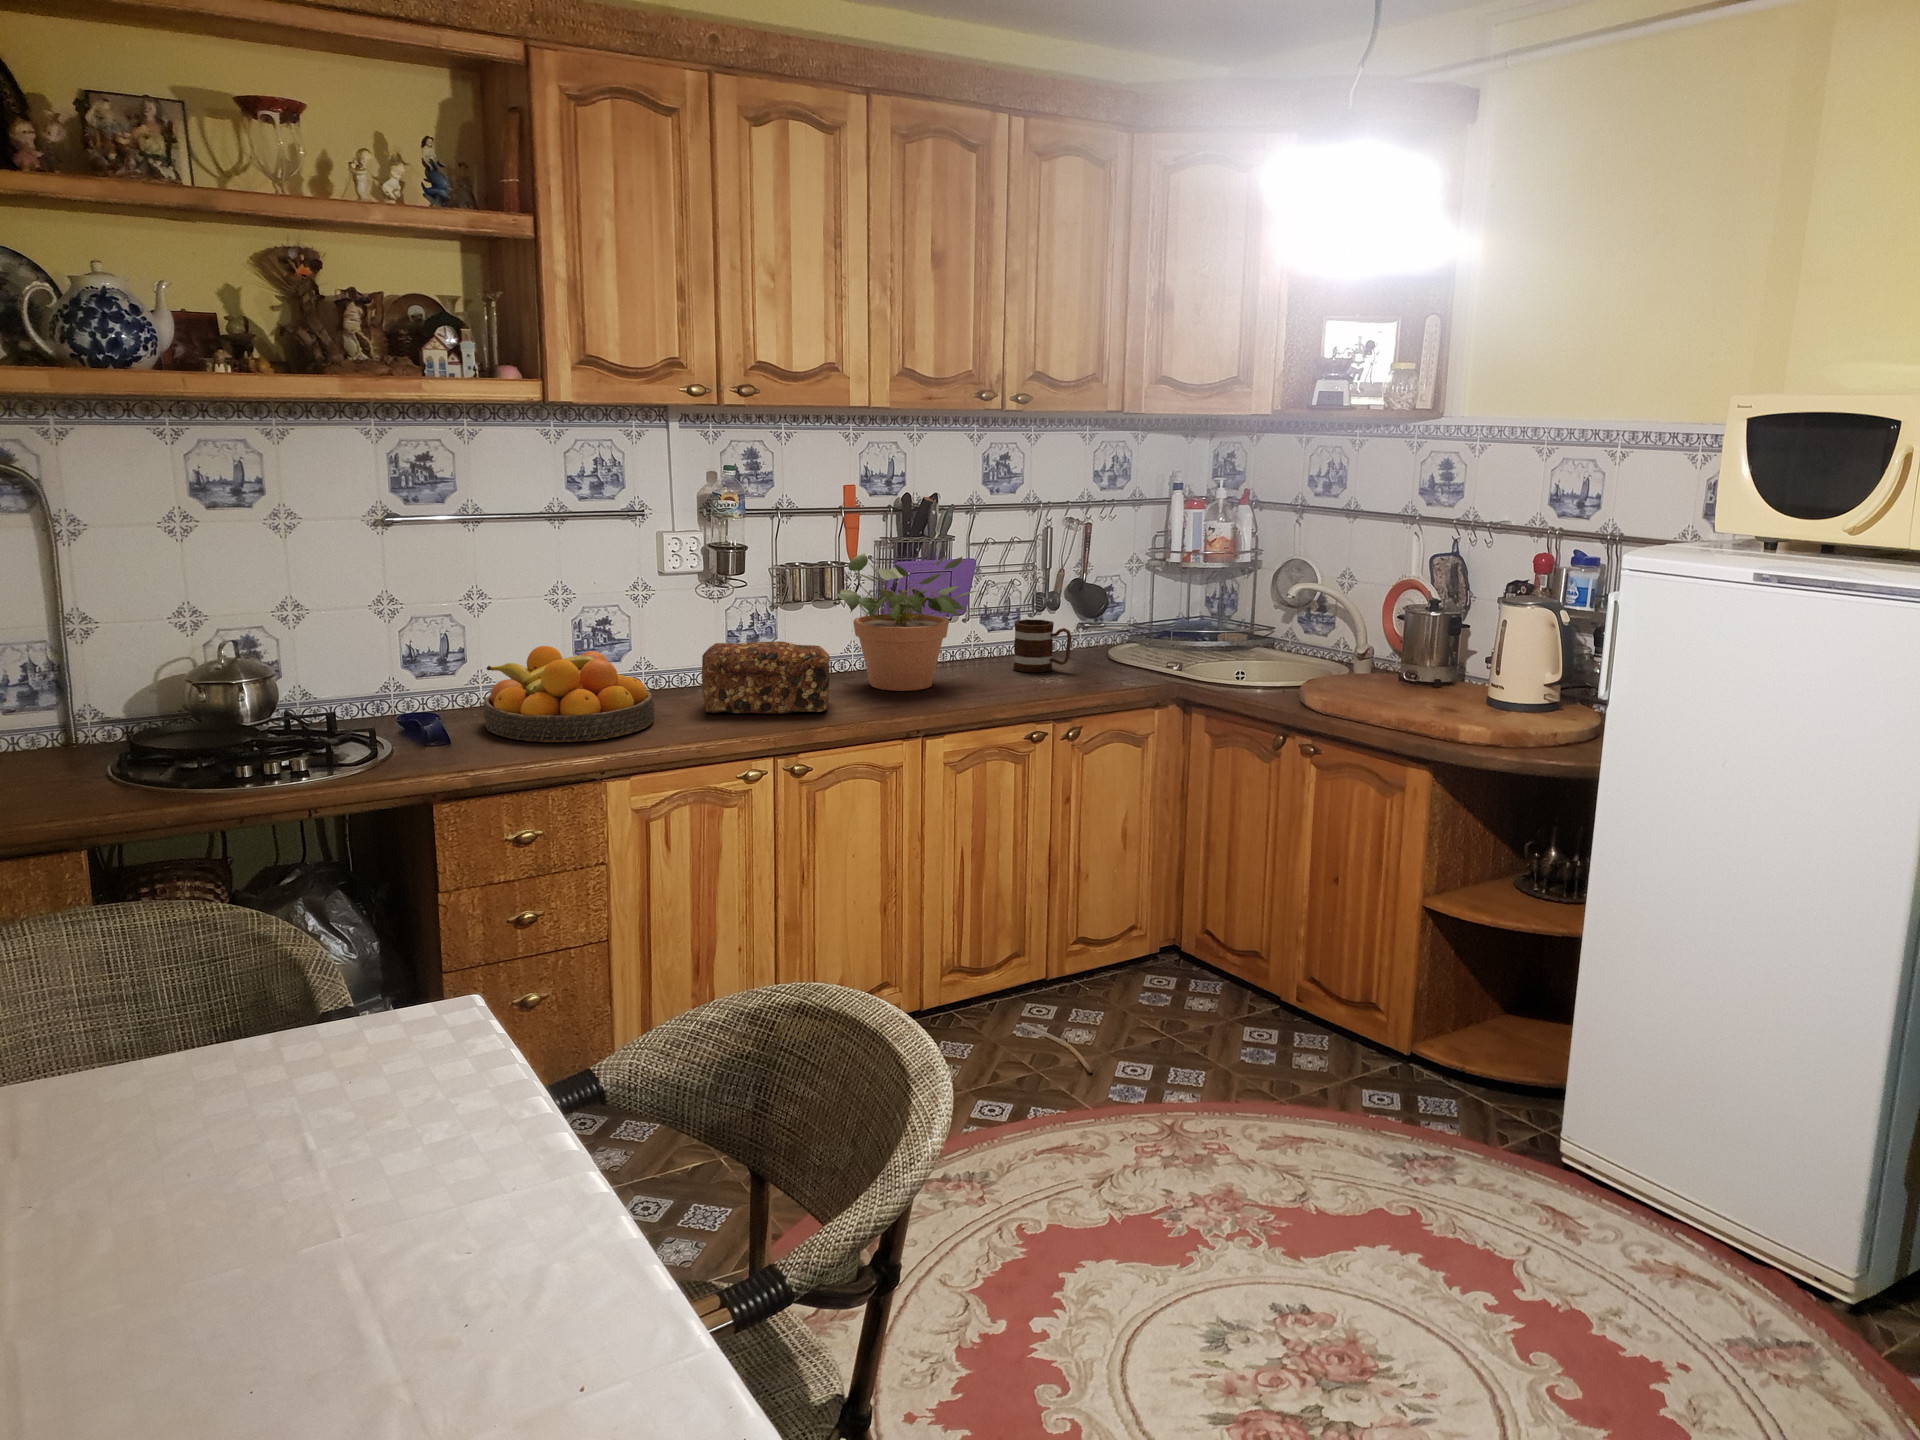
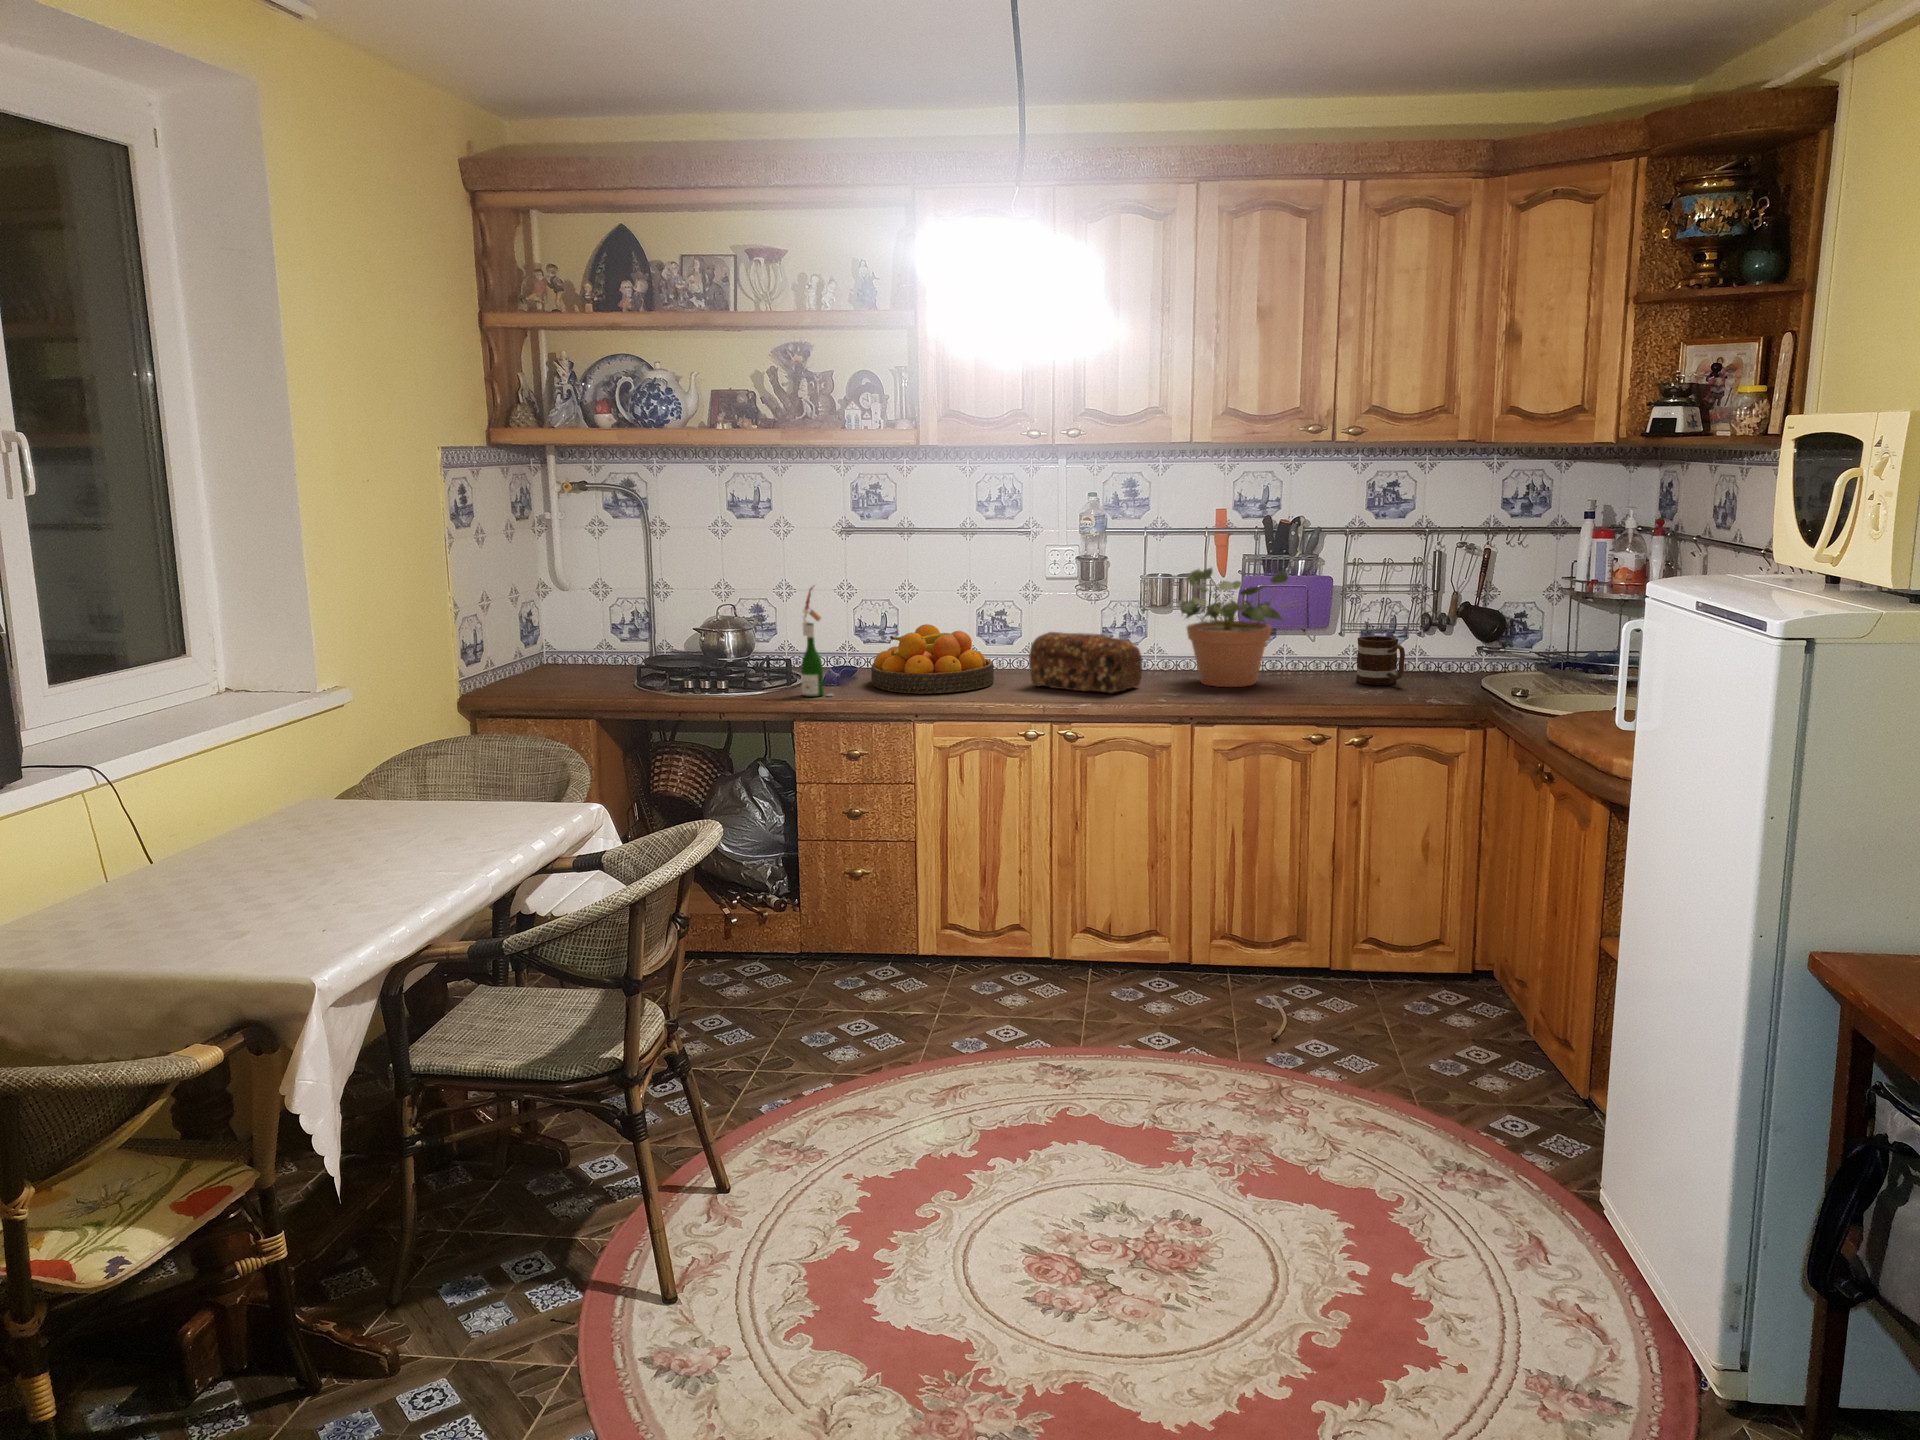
wine bottle: none [422,605,479,765] -> present [801,587,832,697]

